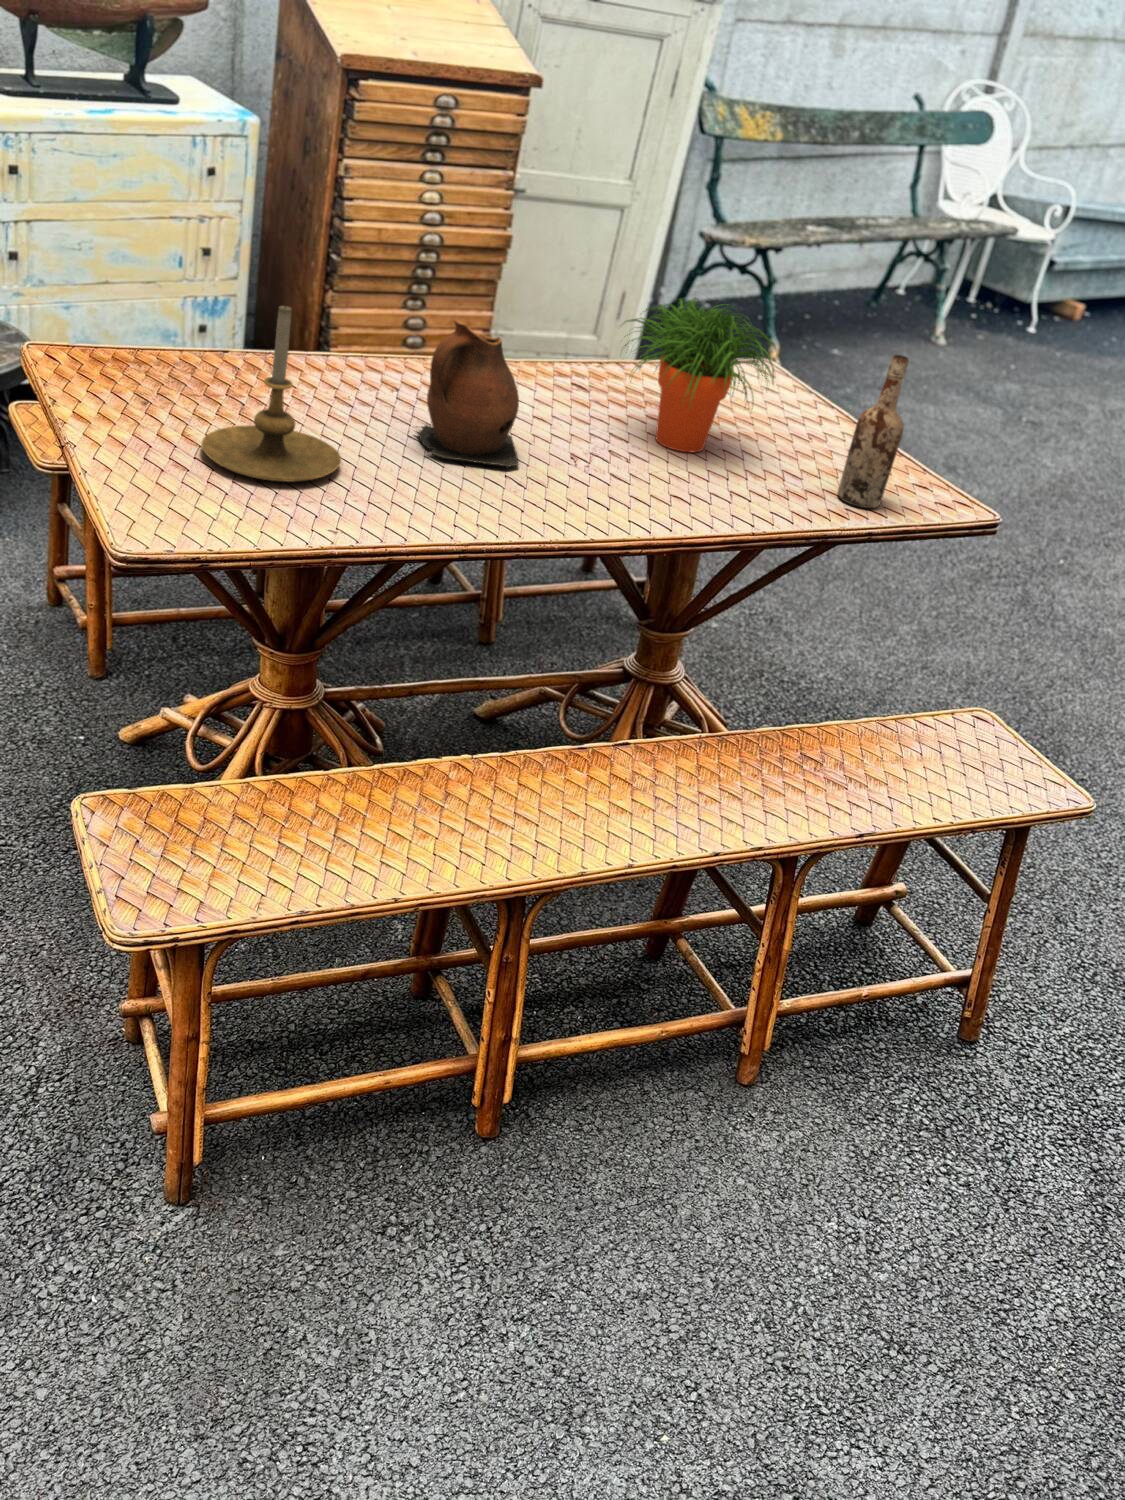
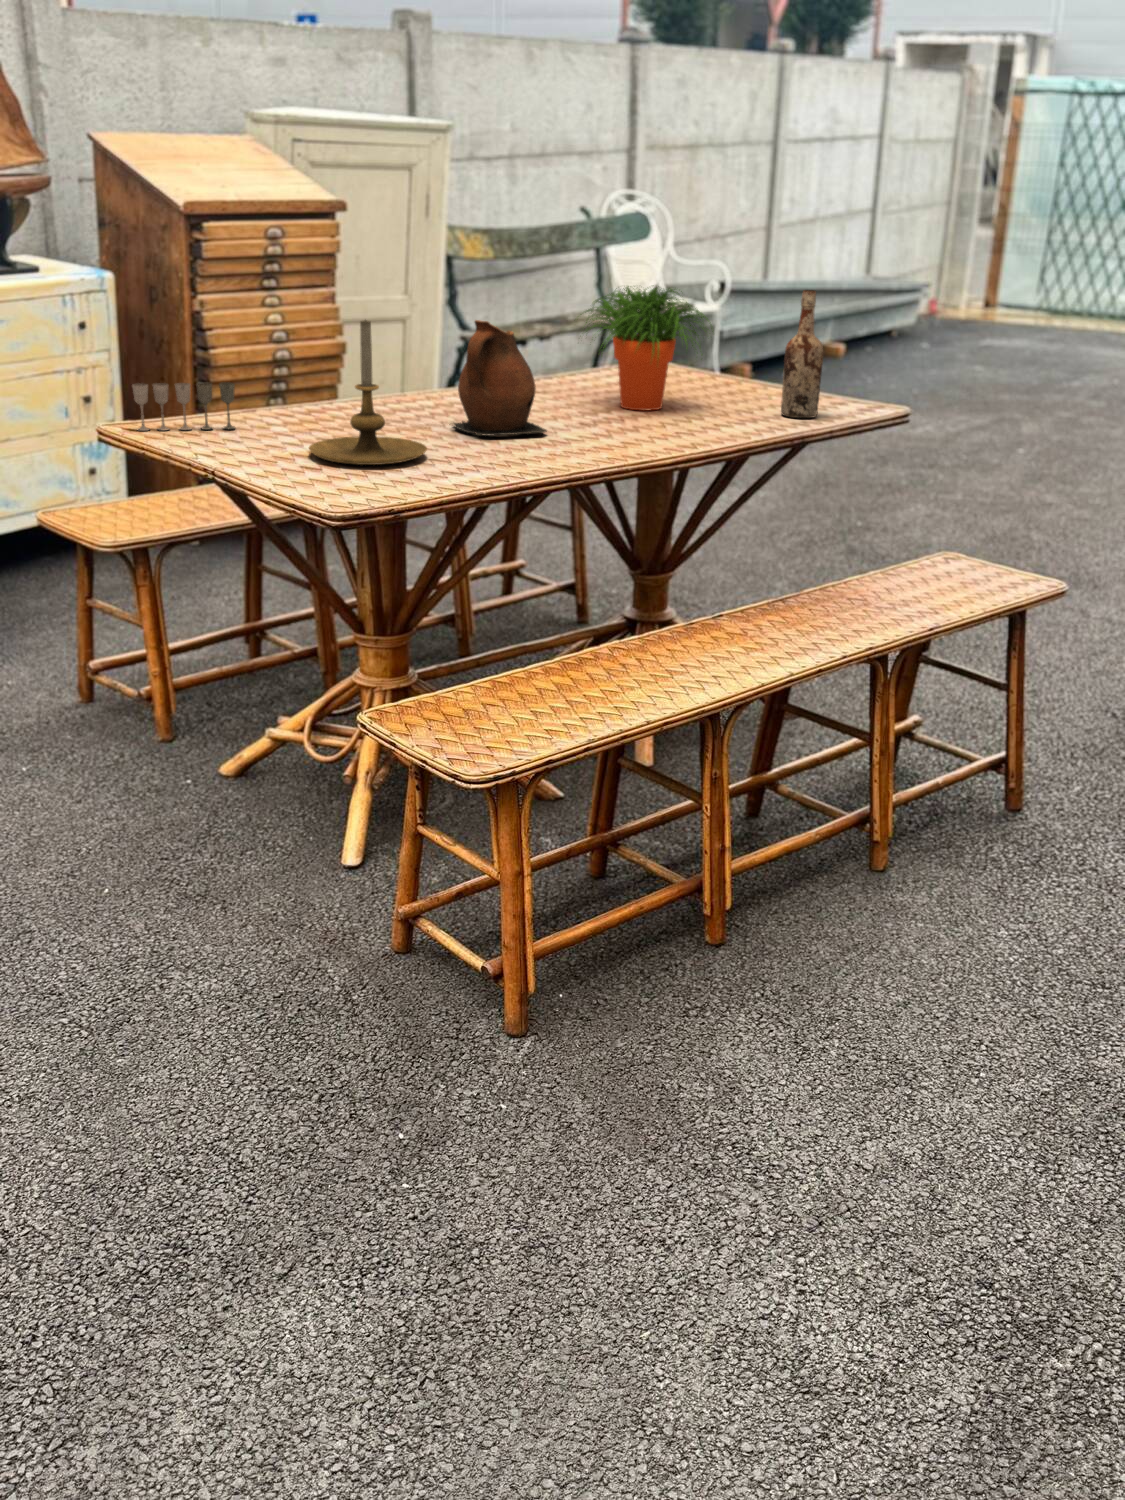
wine glass: none [62,307,177,380] -> present [132,382,235,431]

